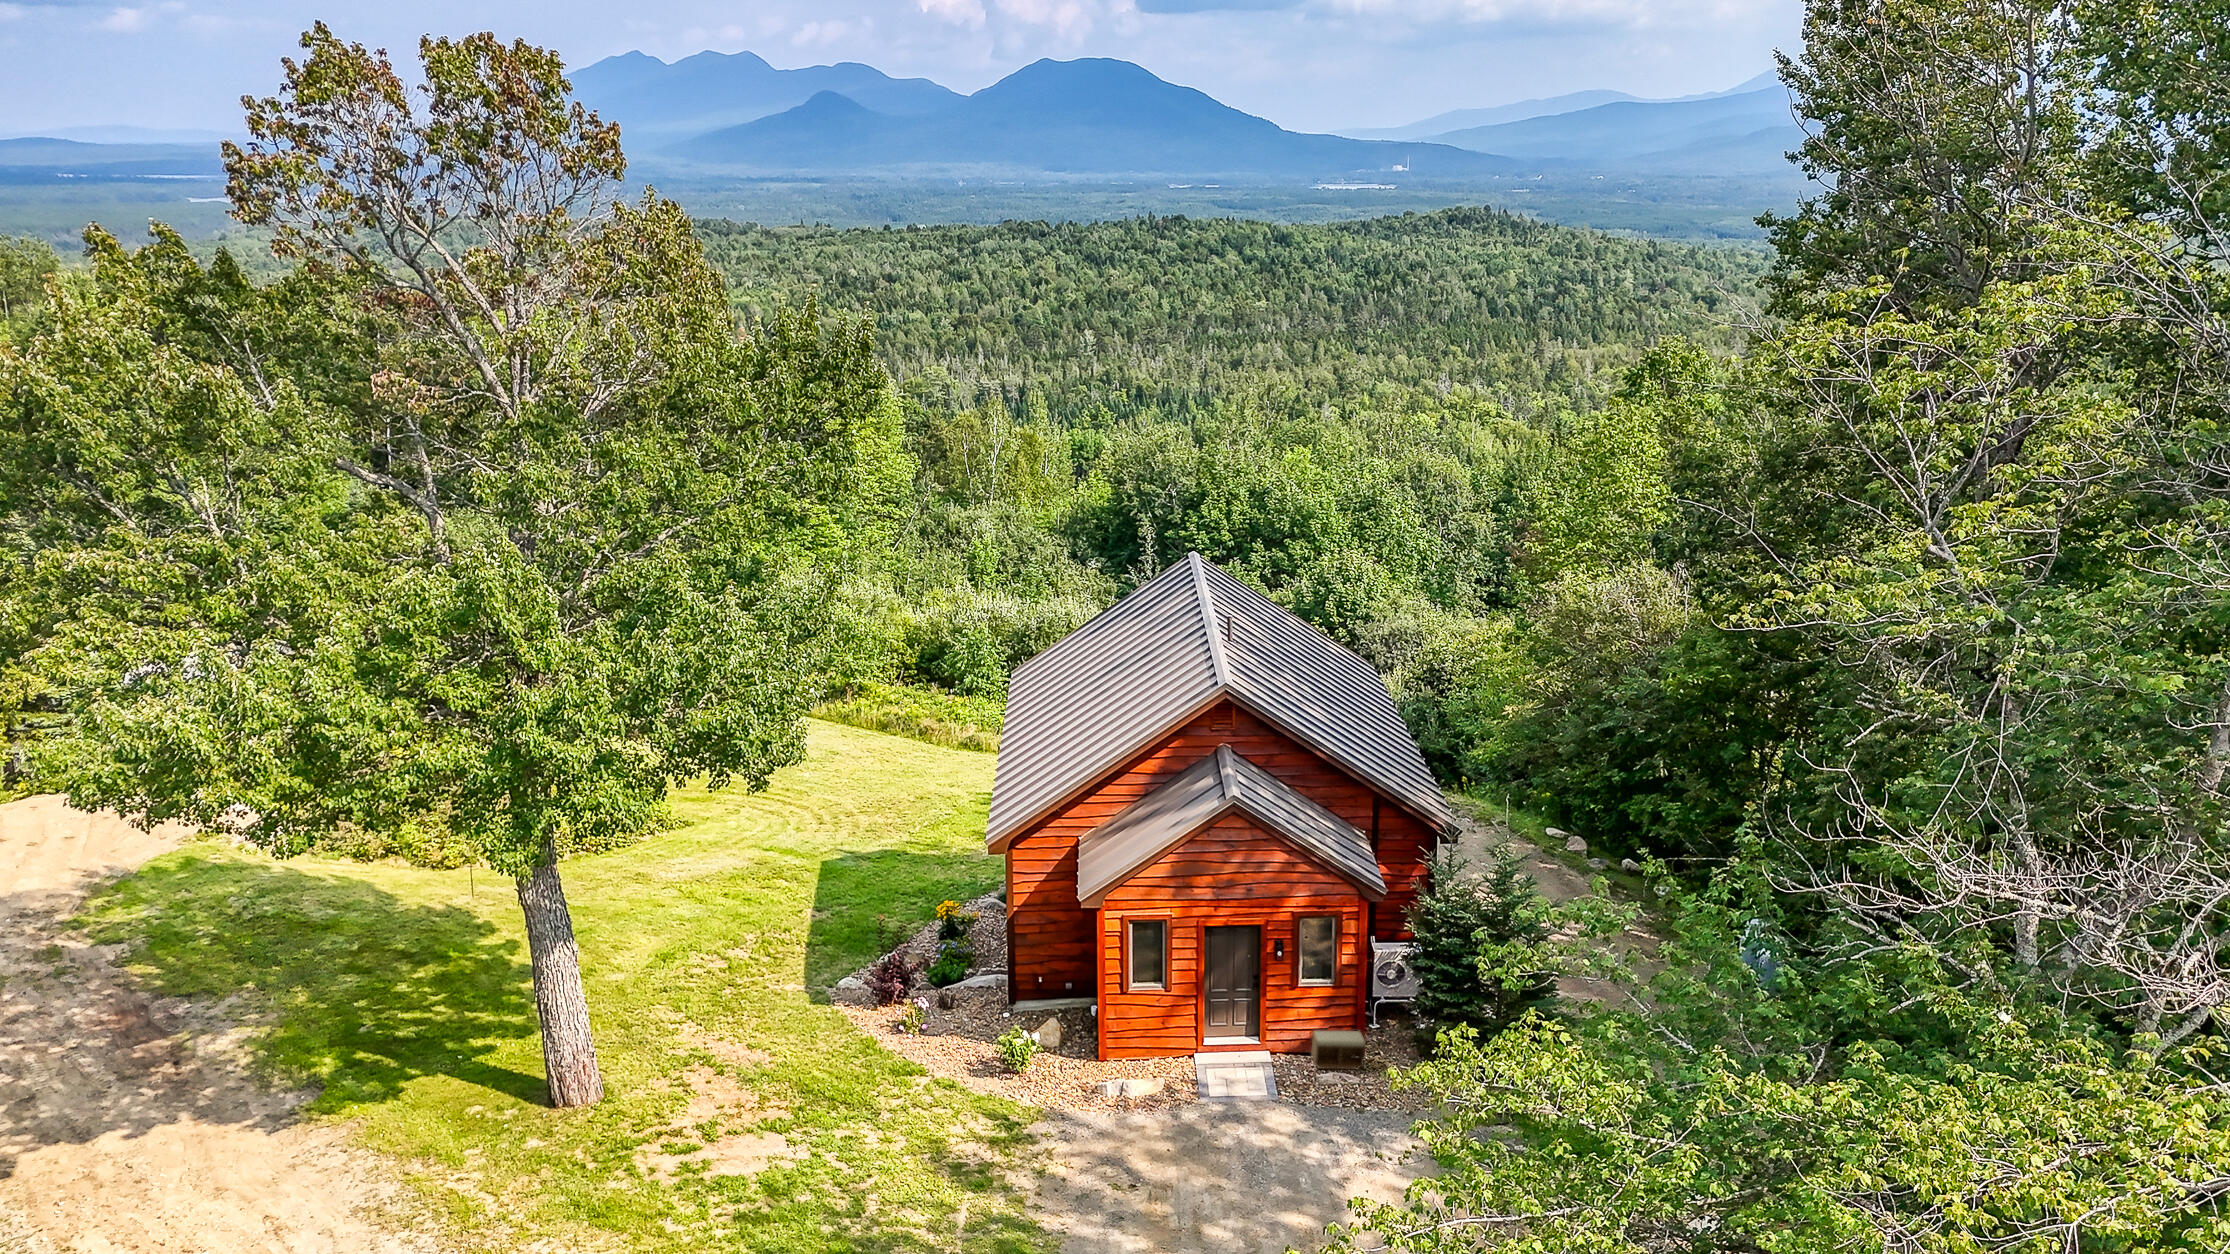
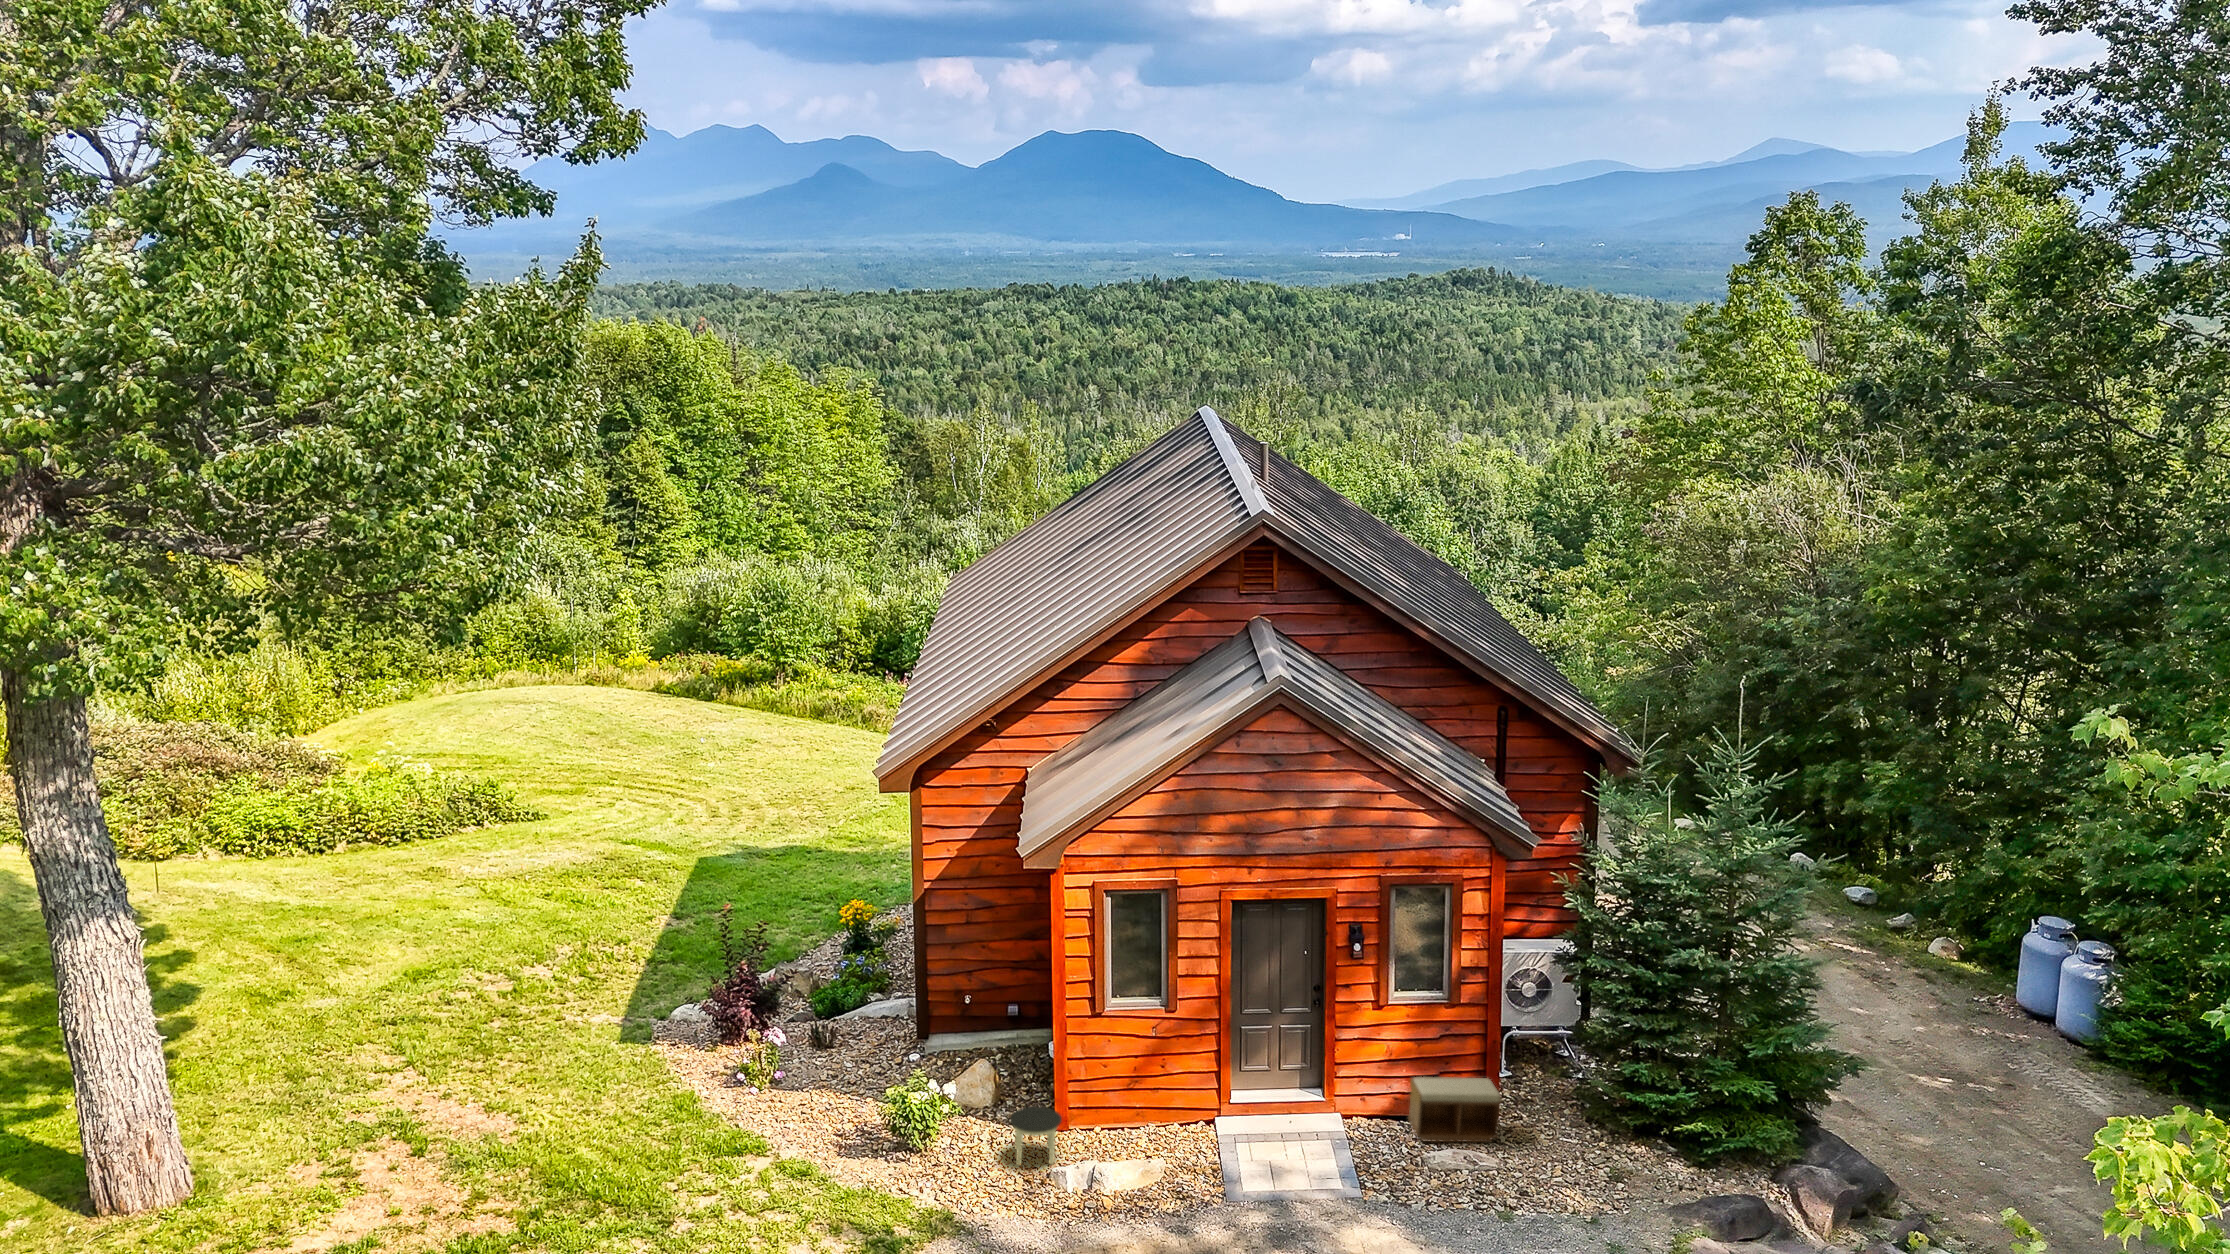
round table: none [1072,1047,1103,1083] -> present [1010,1107,1062,1166]

